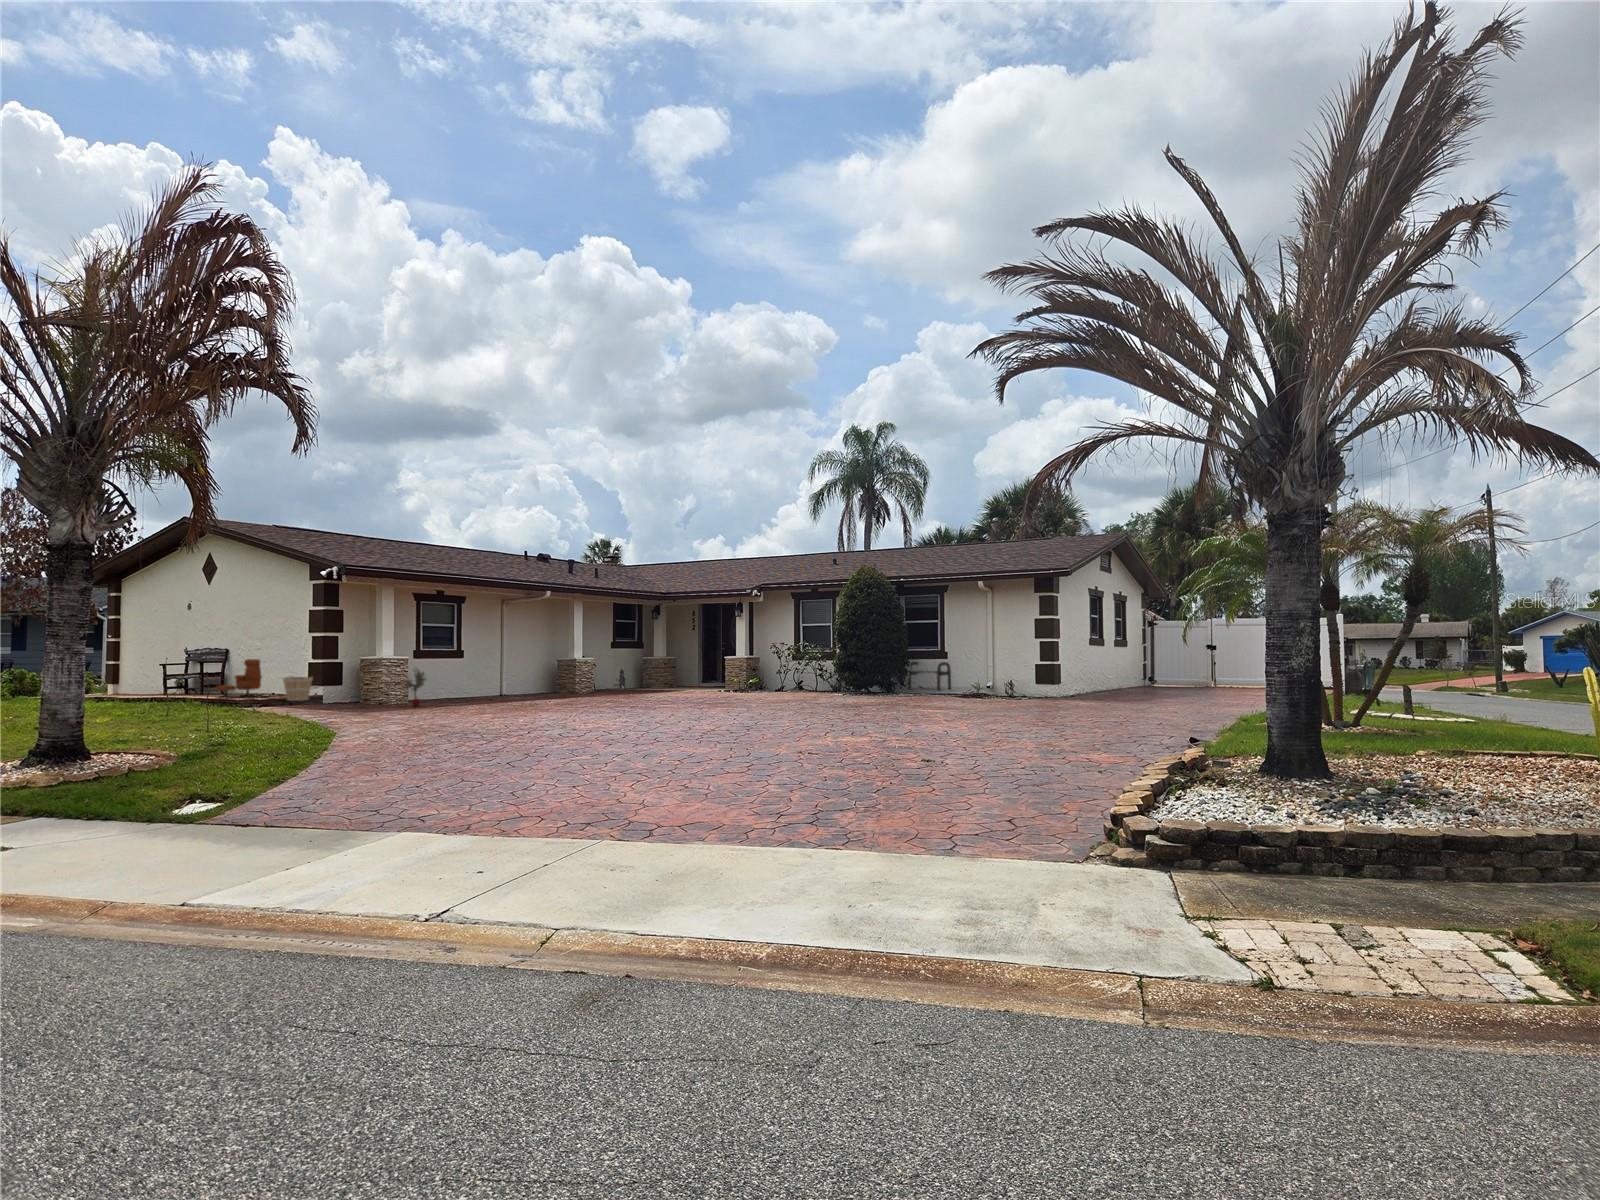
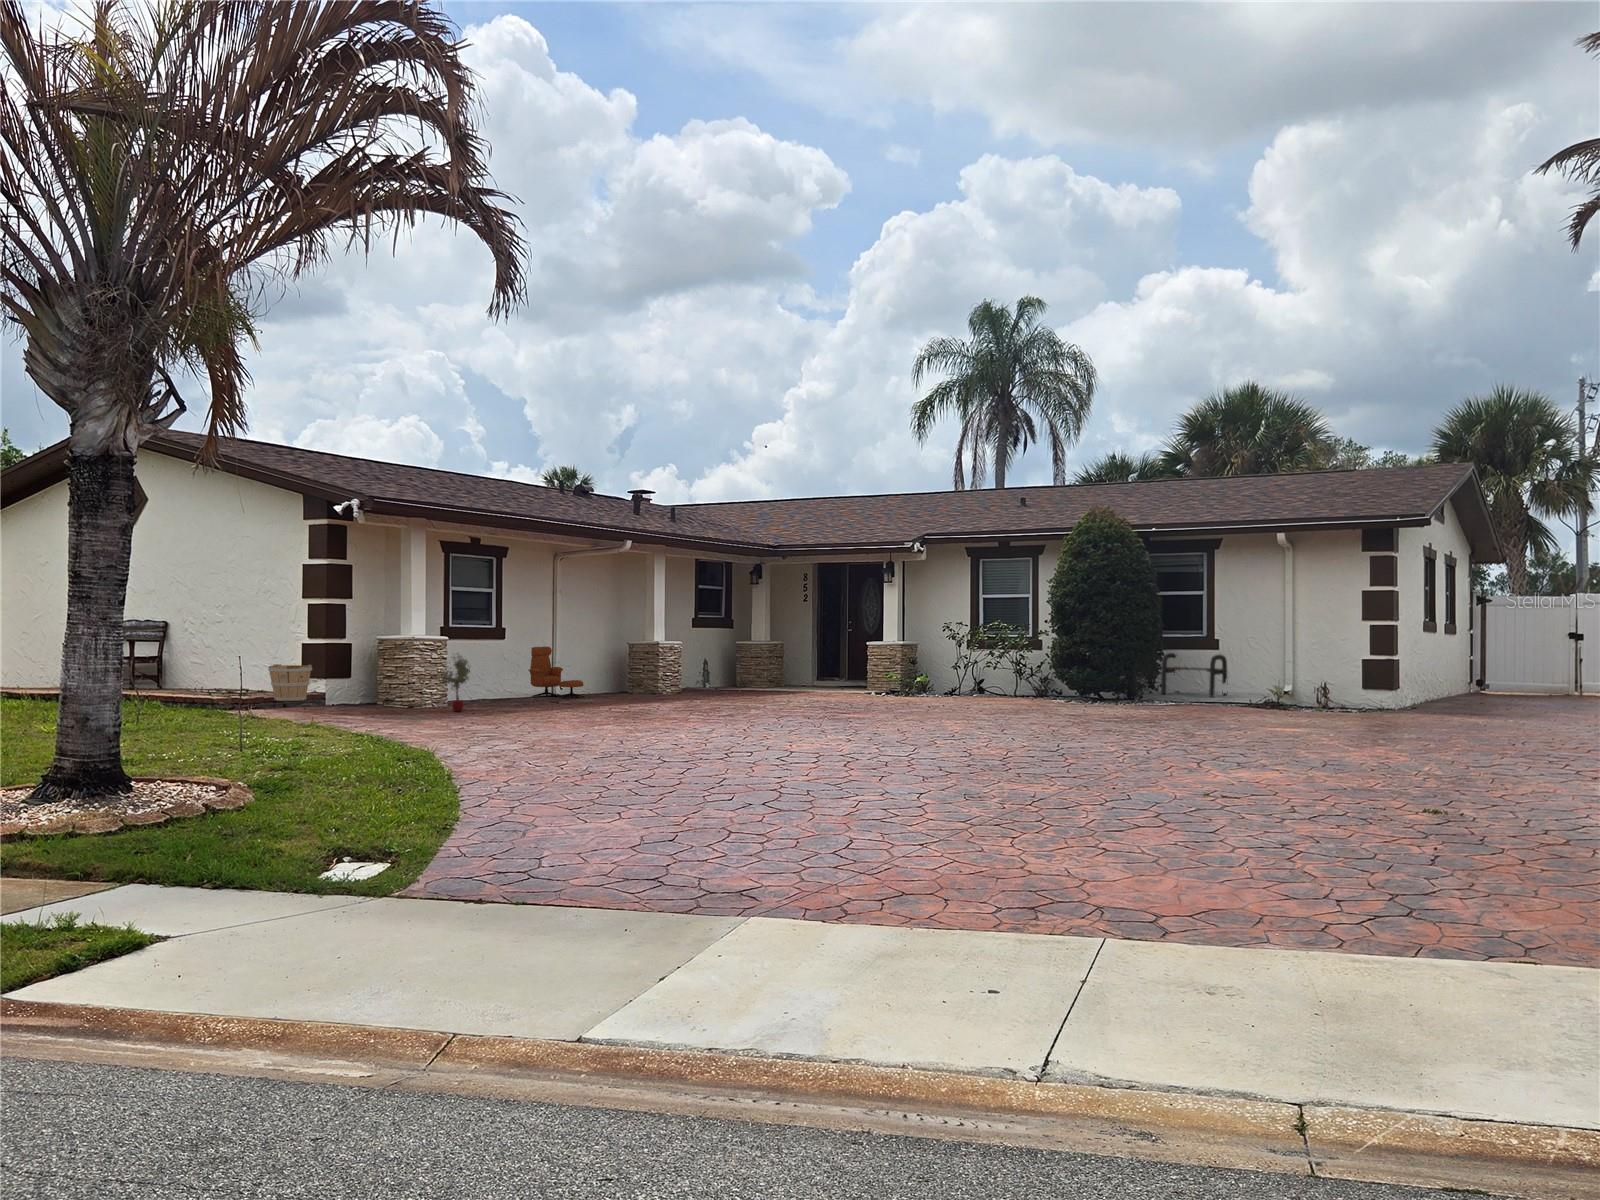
lounge chair: present [215,659,262,698] -> present [528,647,585,698]

